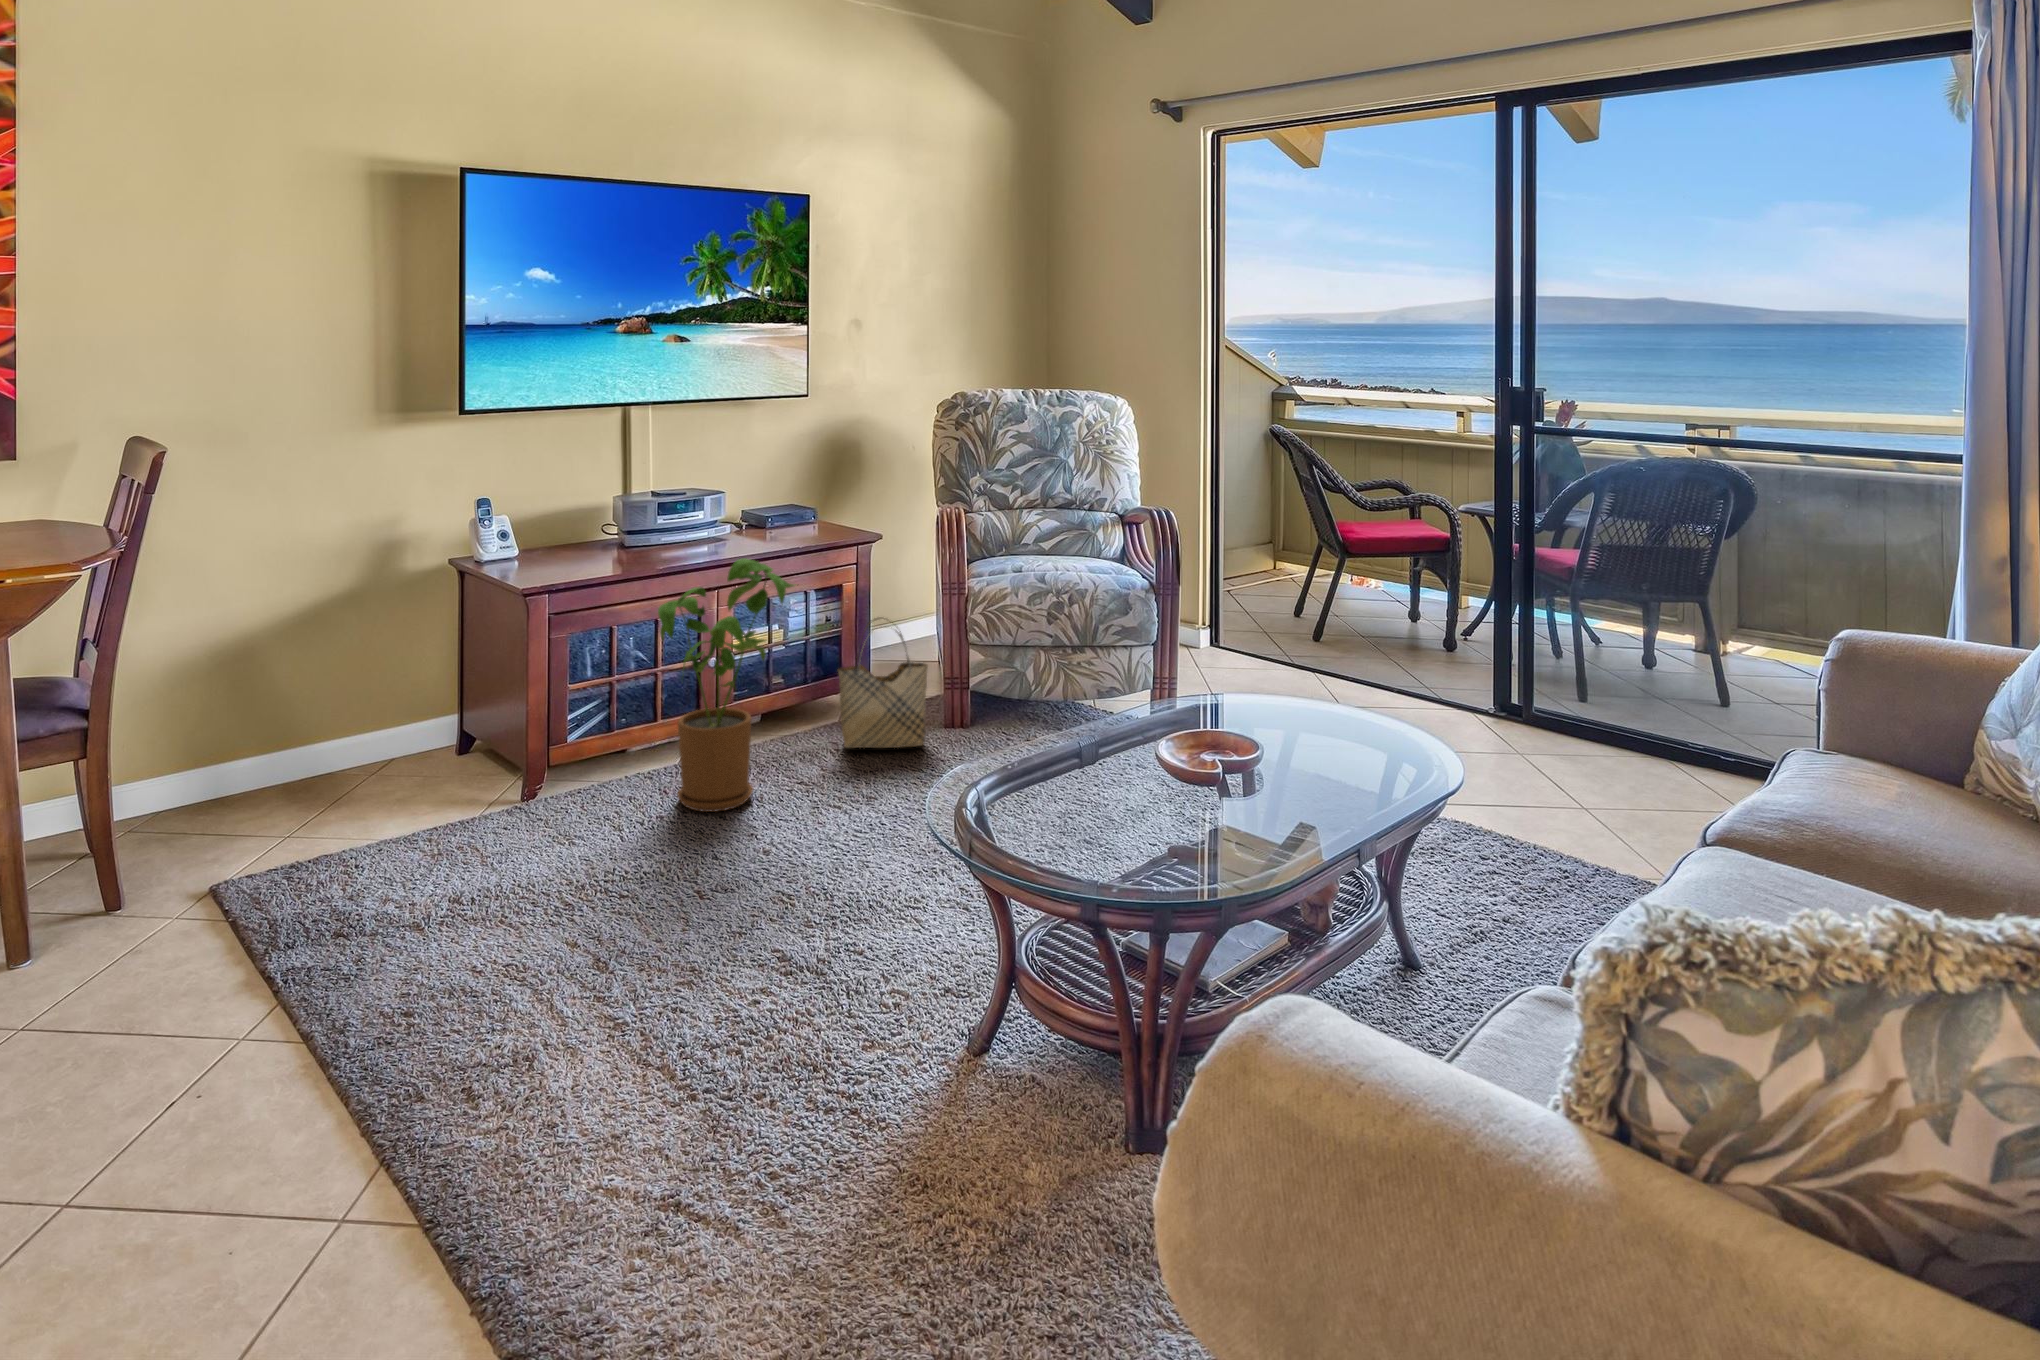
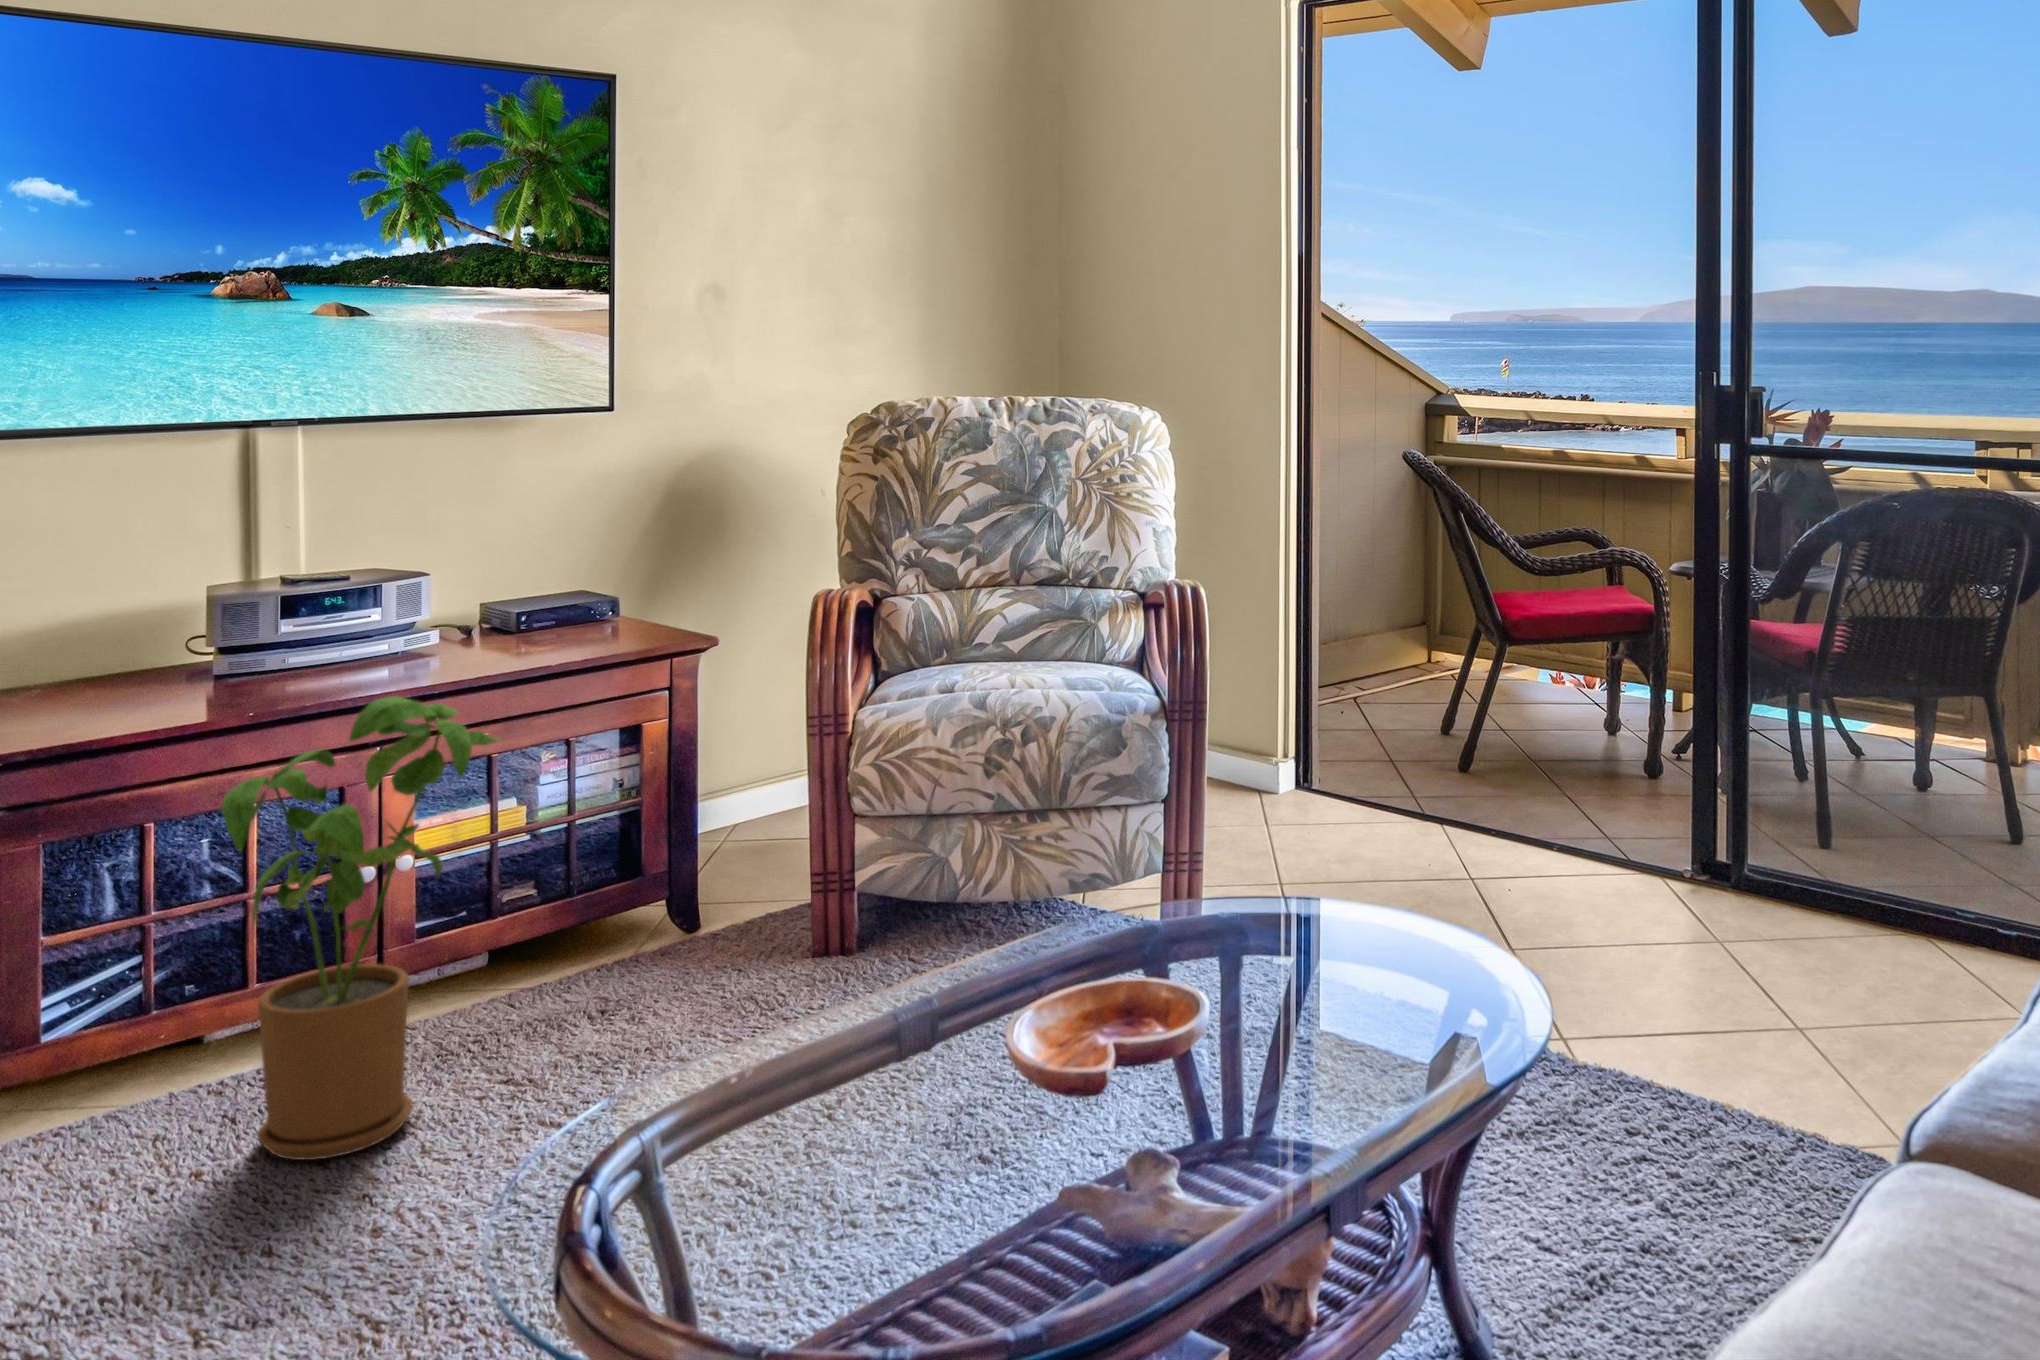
woven basket: present [838,618,928,748] -> none [606,782,775,1014]

